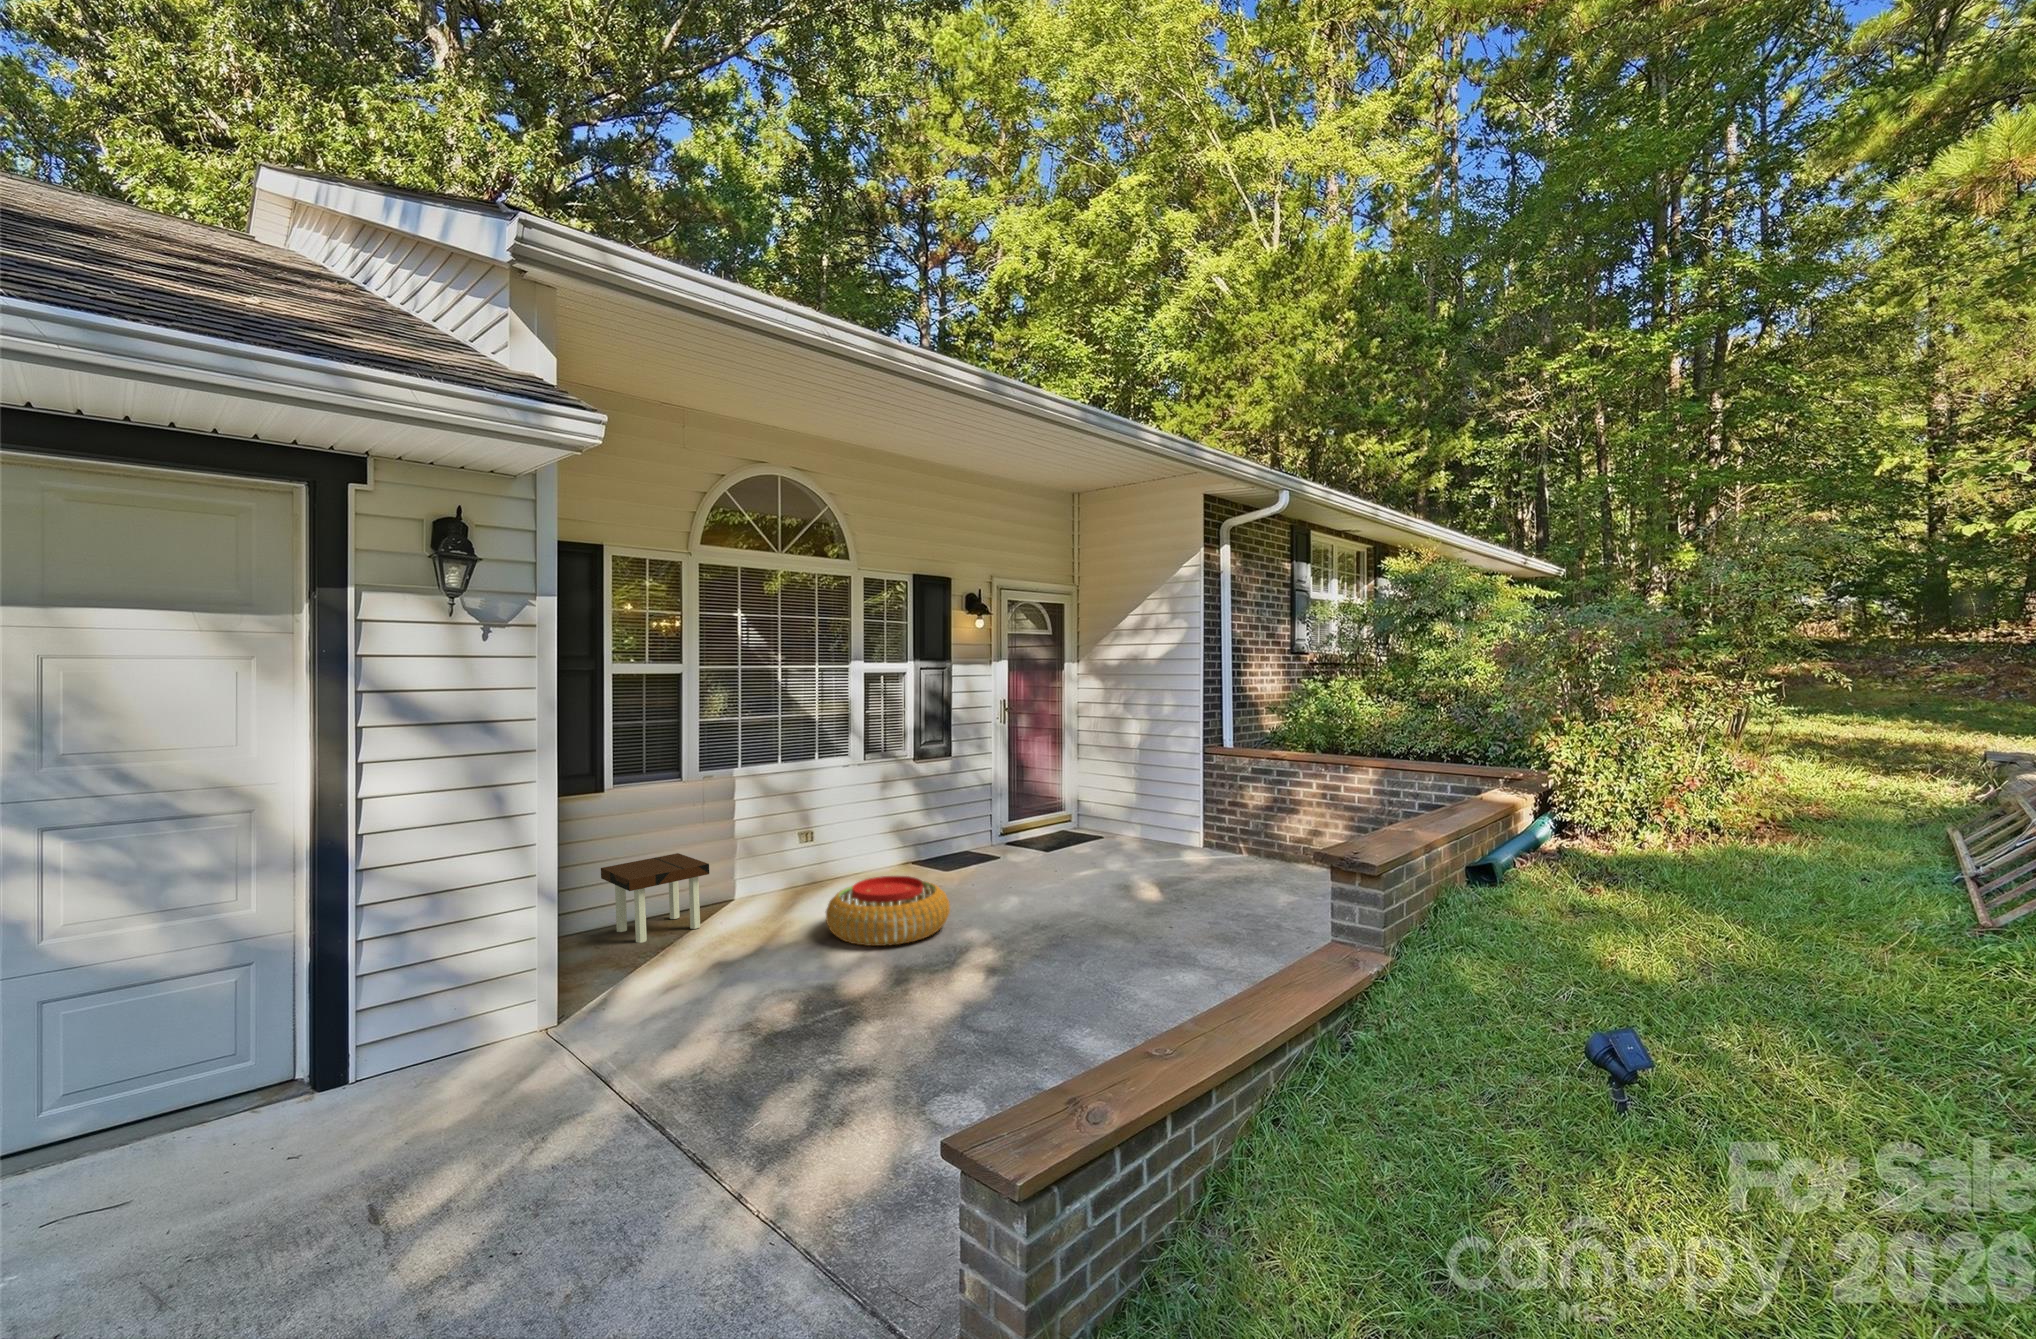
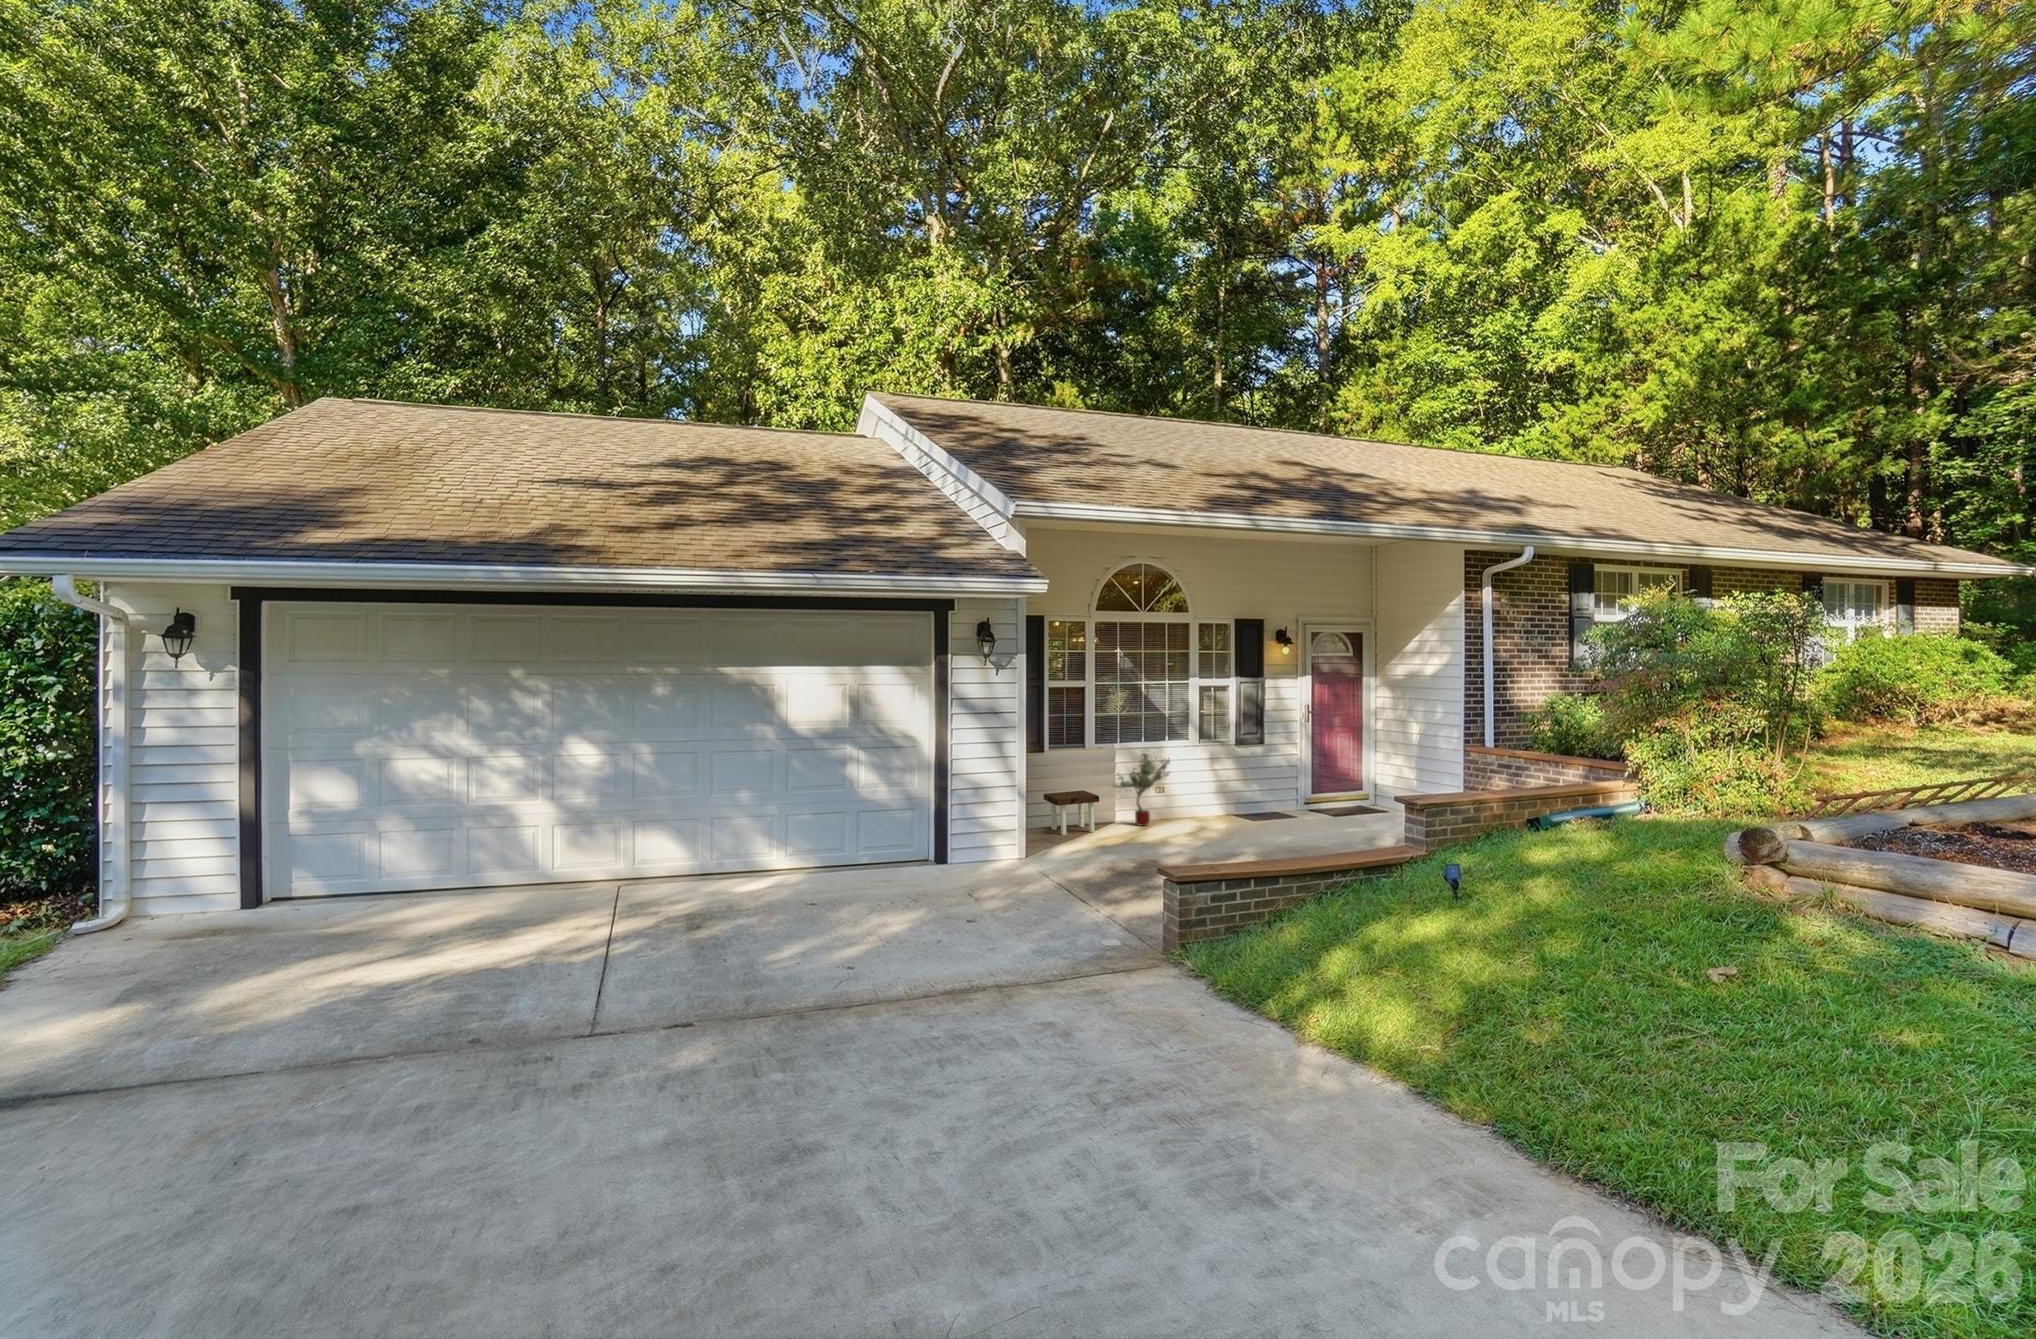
potted tree: none [729,774,828,903] -> present [1114,750,1170,826]
pouf: present [826,876,950,946] -> none [1161,812,1237,849]

